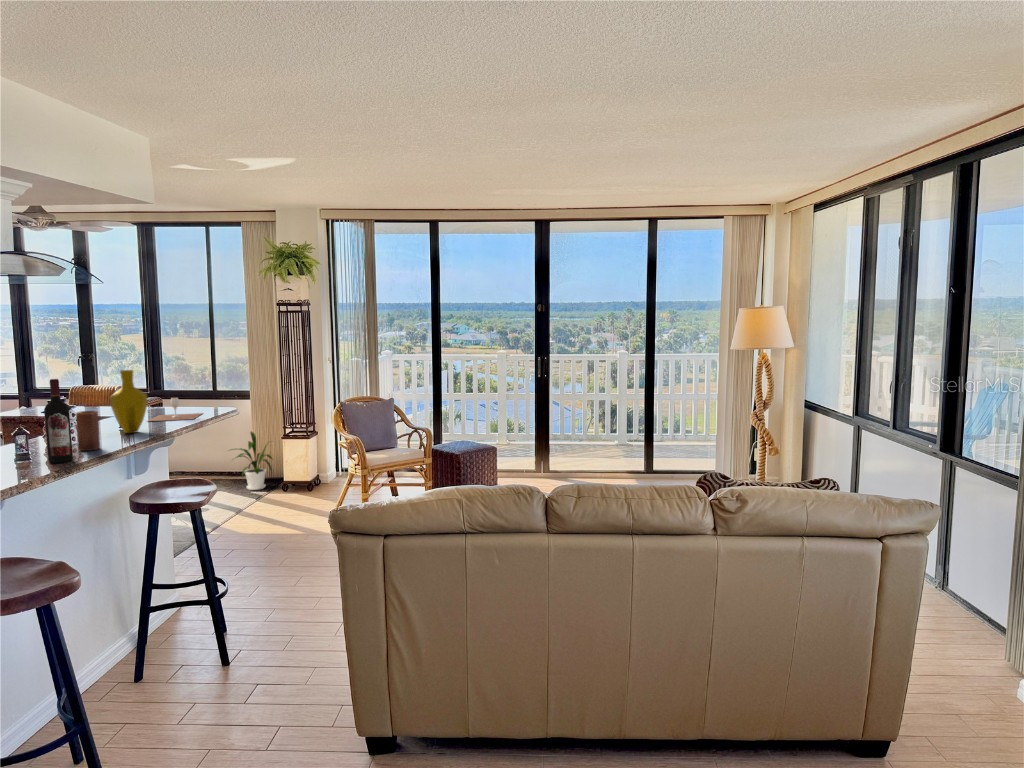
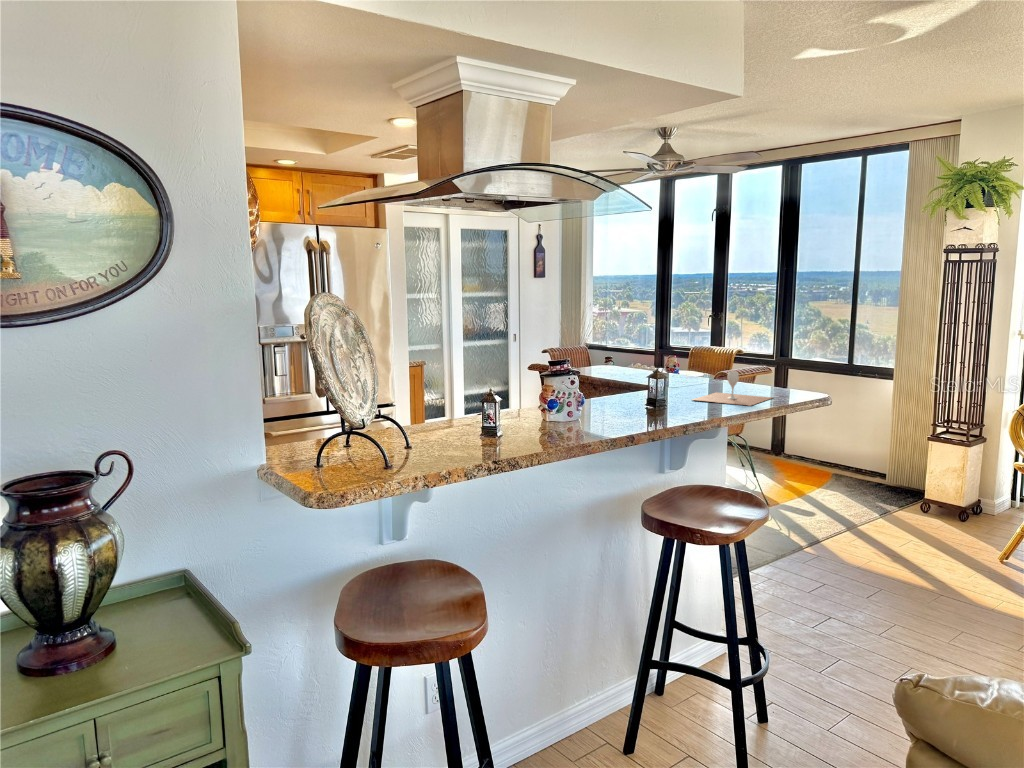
vase: present [110,370,147,433] -> none [629,327,678,416]
wine bottle: present [44,379,73,463] -> none [501,331,531,449]
candle: present [76,411,100,451] -> none [558,379,585,436]
house plant: present [235,431,272,490] -> none [852,422,918,500]

